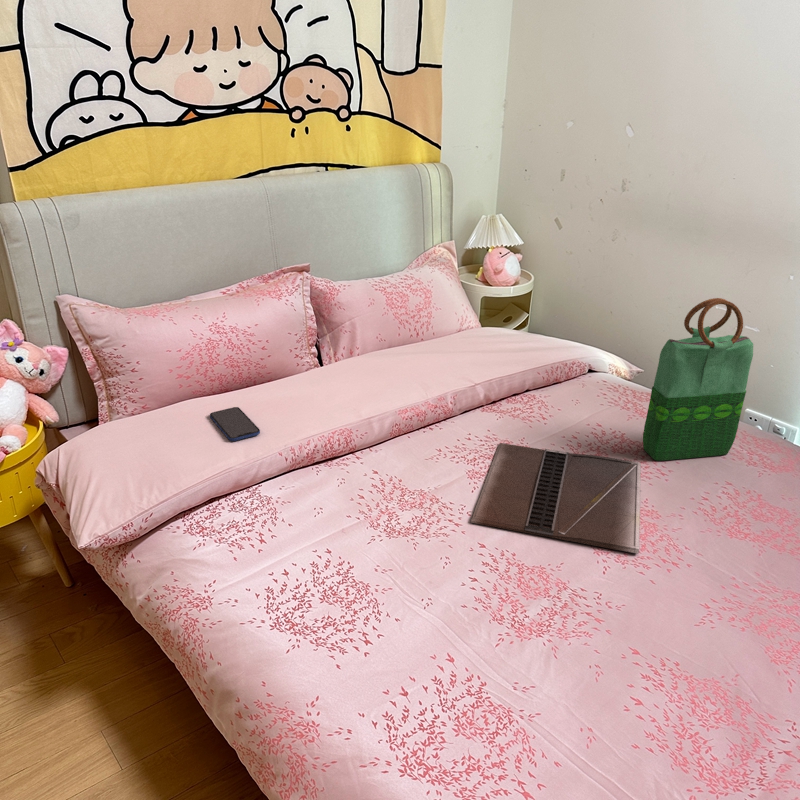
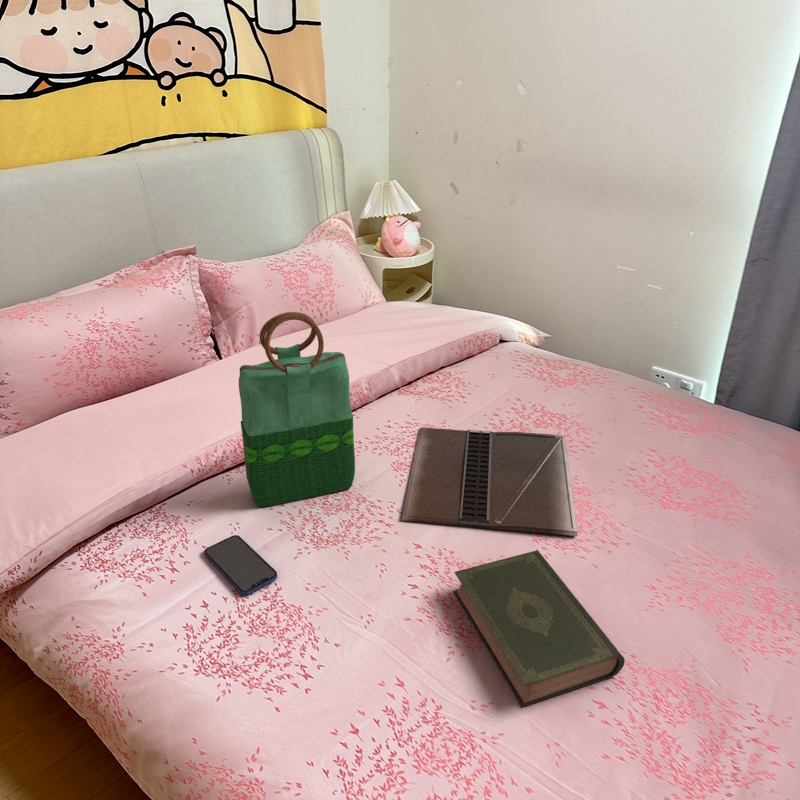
tote bag: present [643,298,753,461] -> present [239,312,355,507]
smartphone: present [210,407,260,441] -> present [204,535,277,595]
book: none [511,559,666,693] -> present [453,550,625,707]

